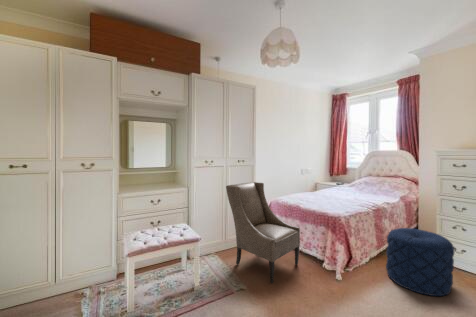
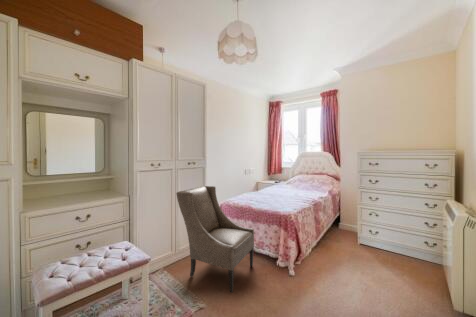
pouf: present [386,228,454,296] -> none [327,219,379,276]

